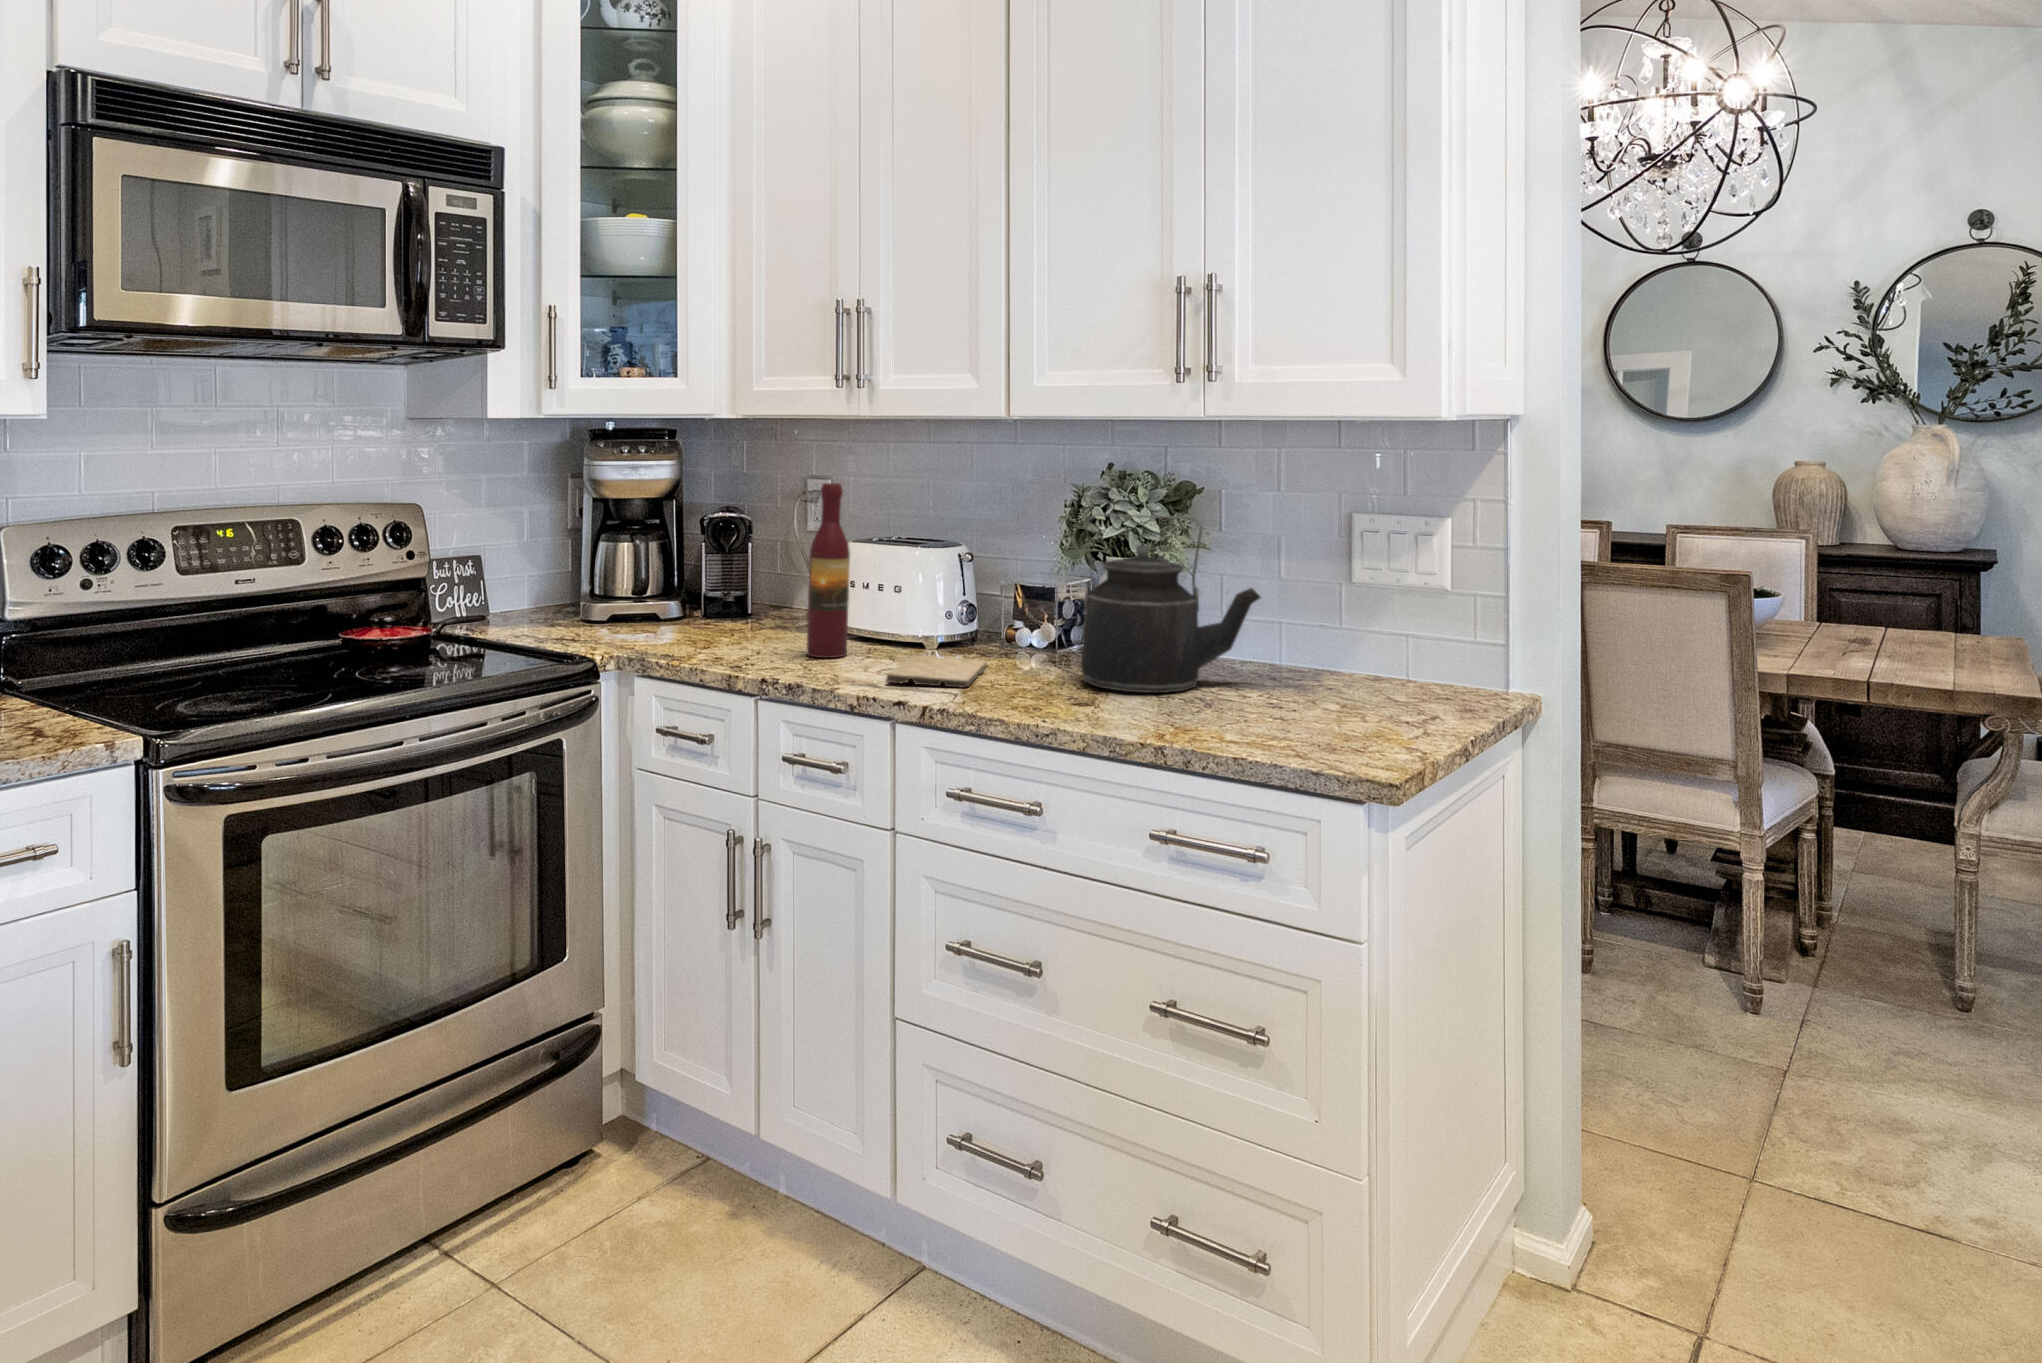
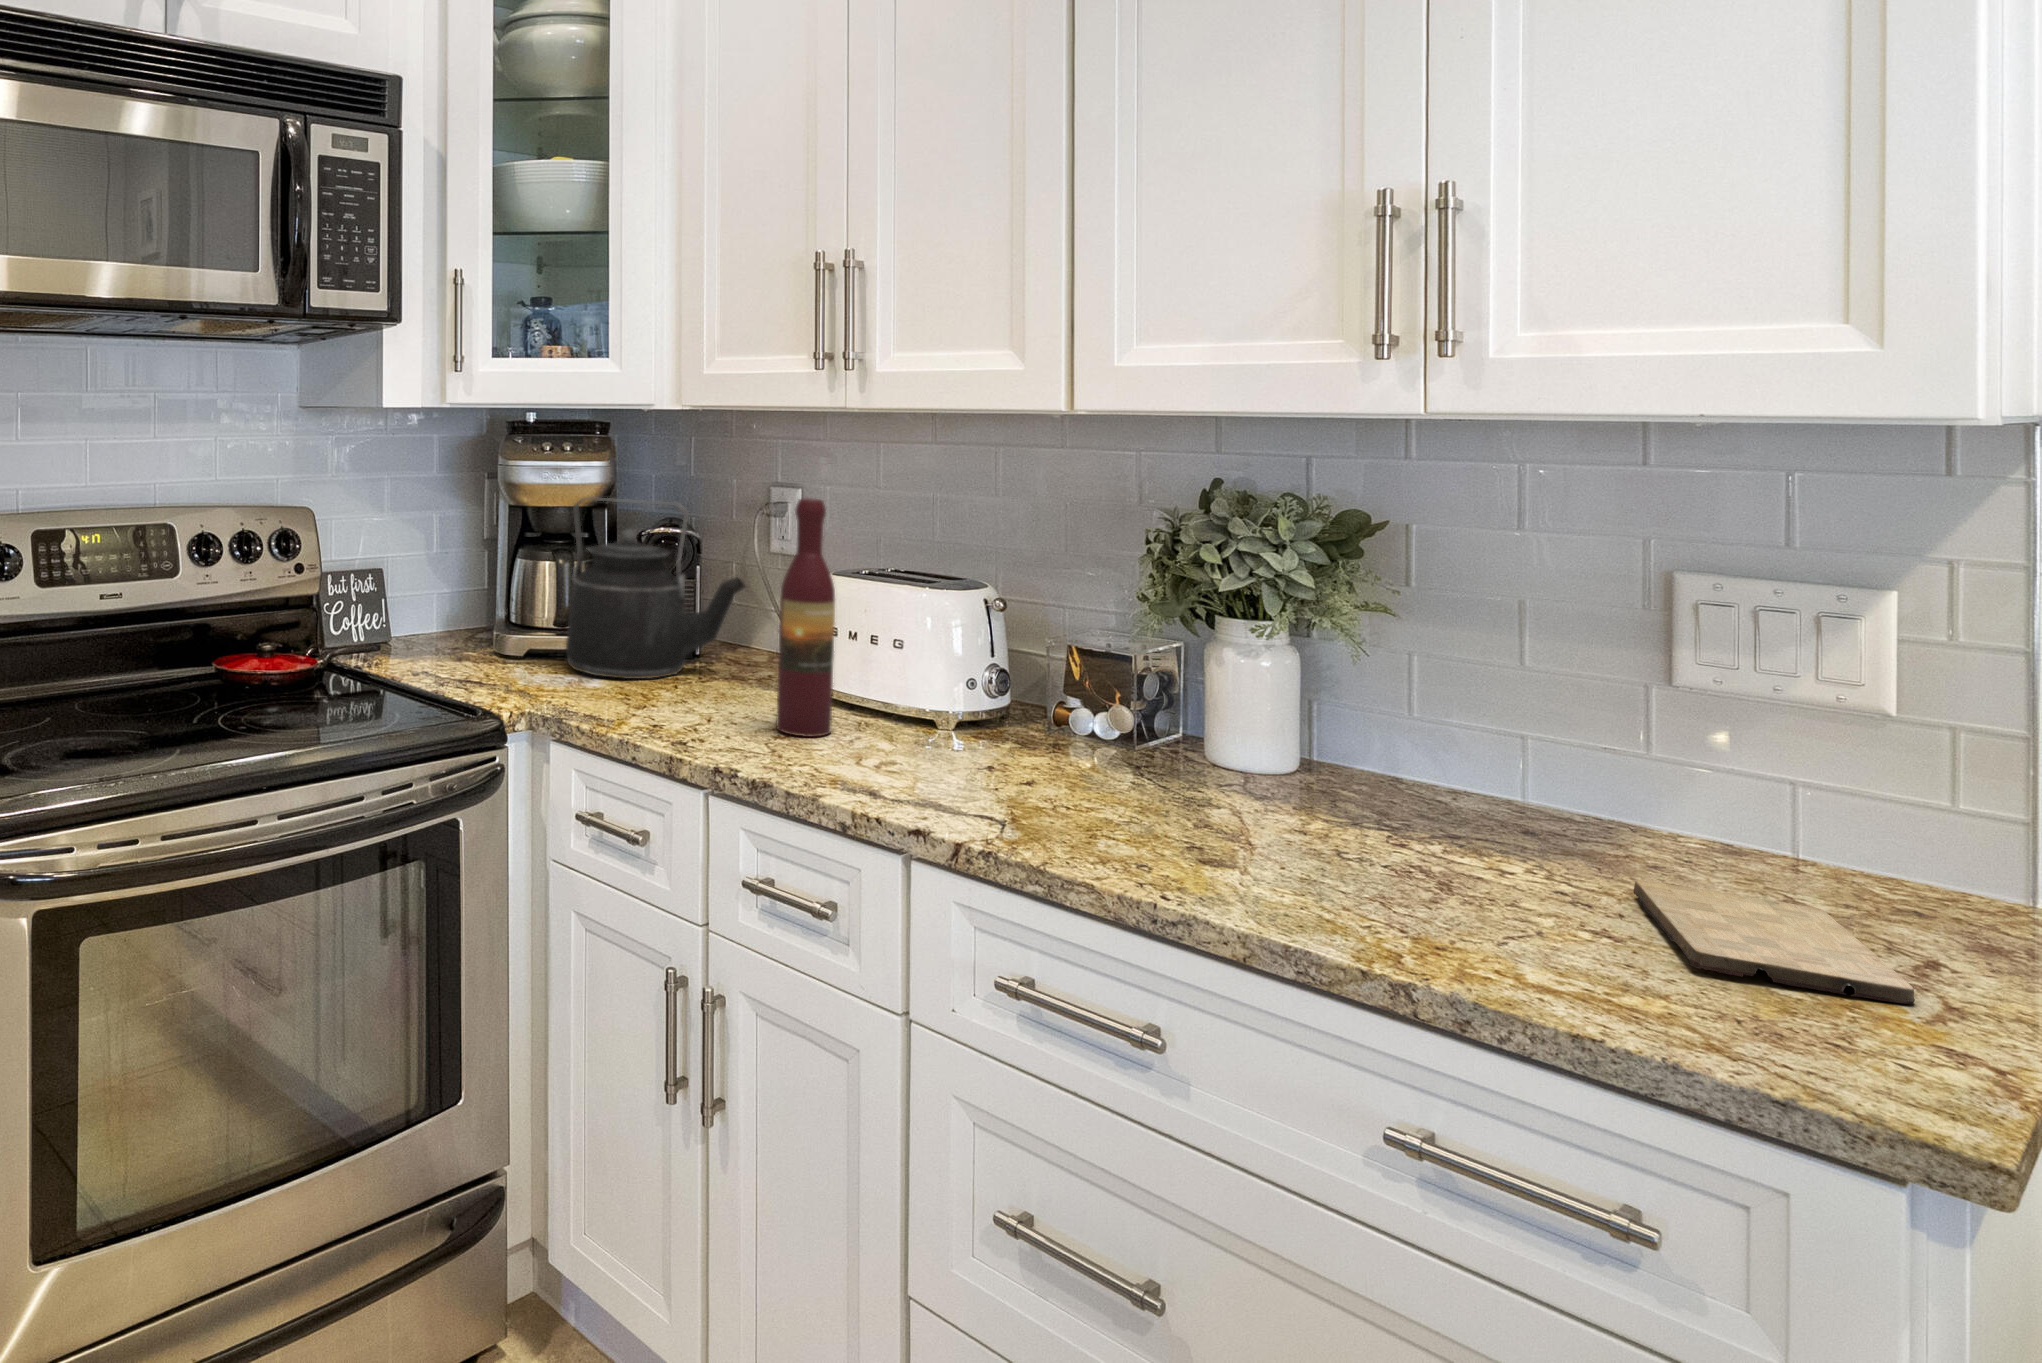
kettle: present [1081,513,1261,693] -> present [566,497,745,679]
cutting board: present [886,655,987,687] -> present [1633,880,1915,1004]

